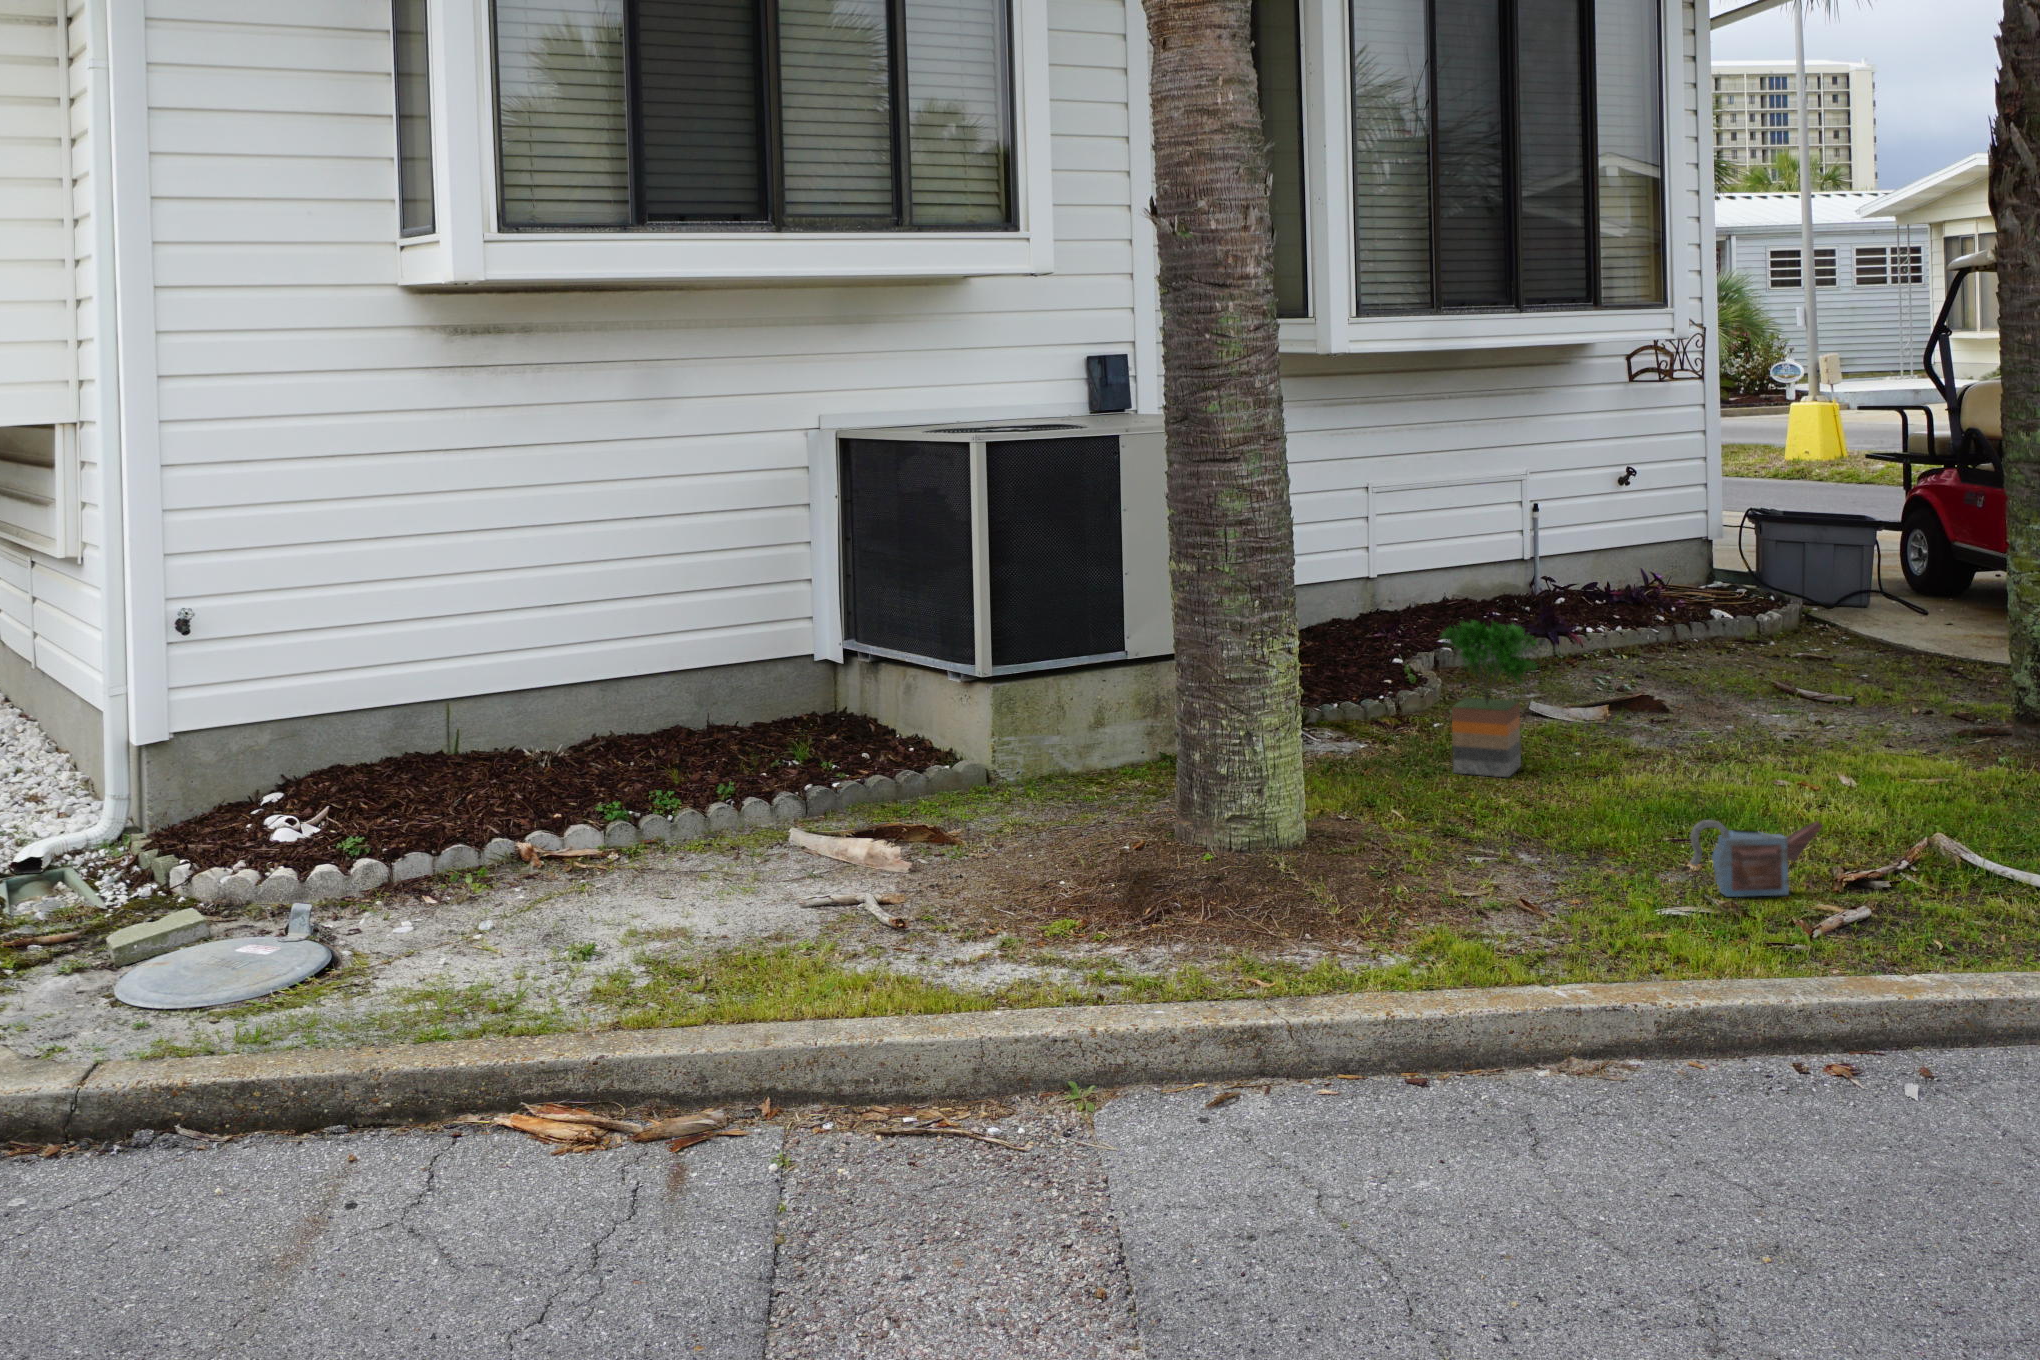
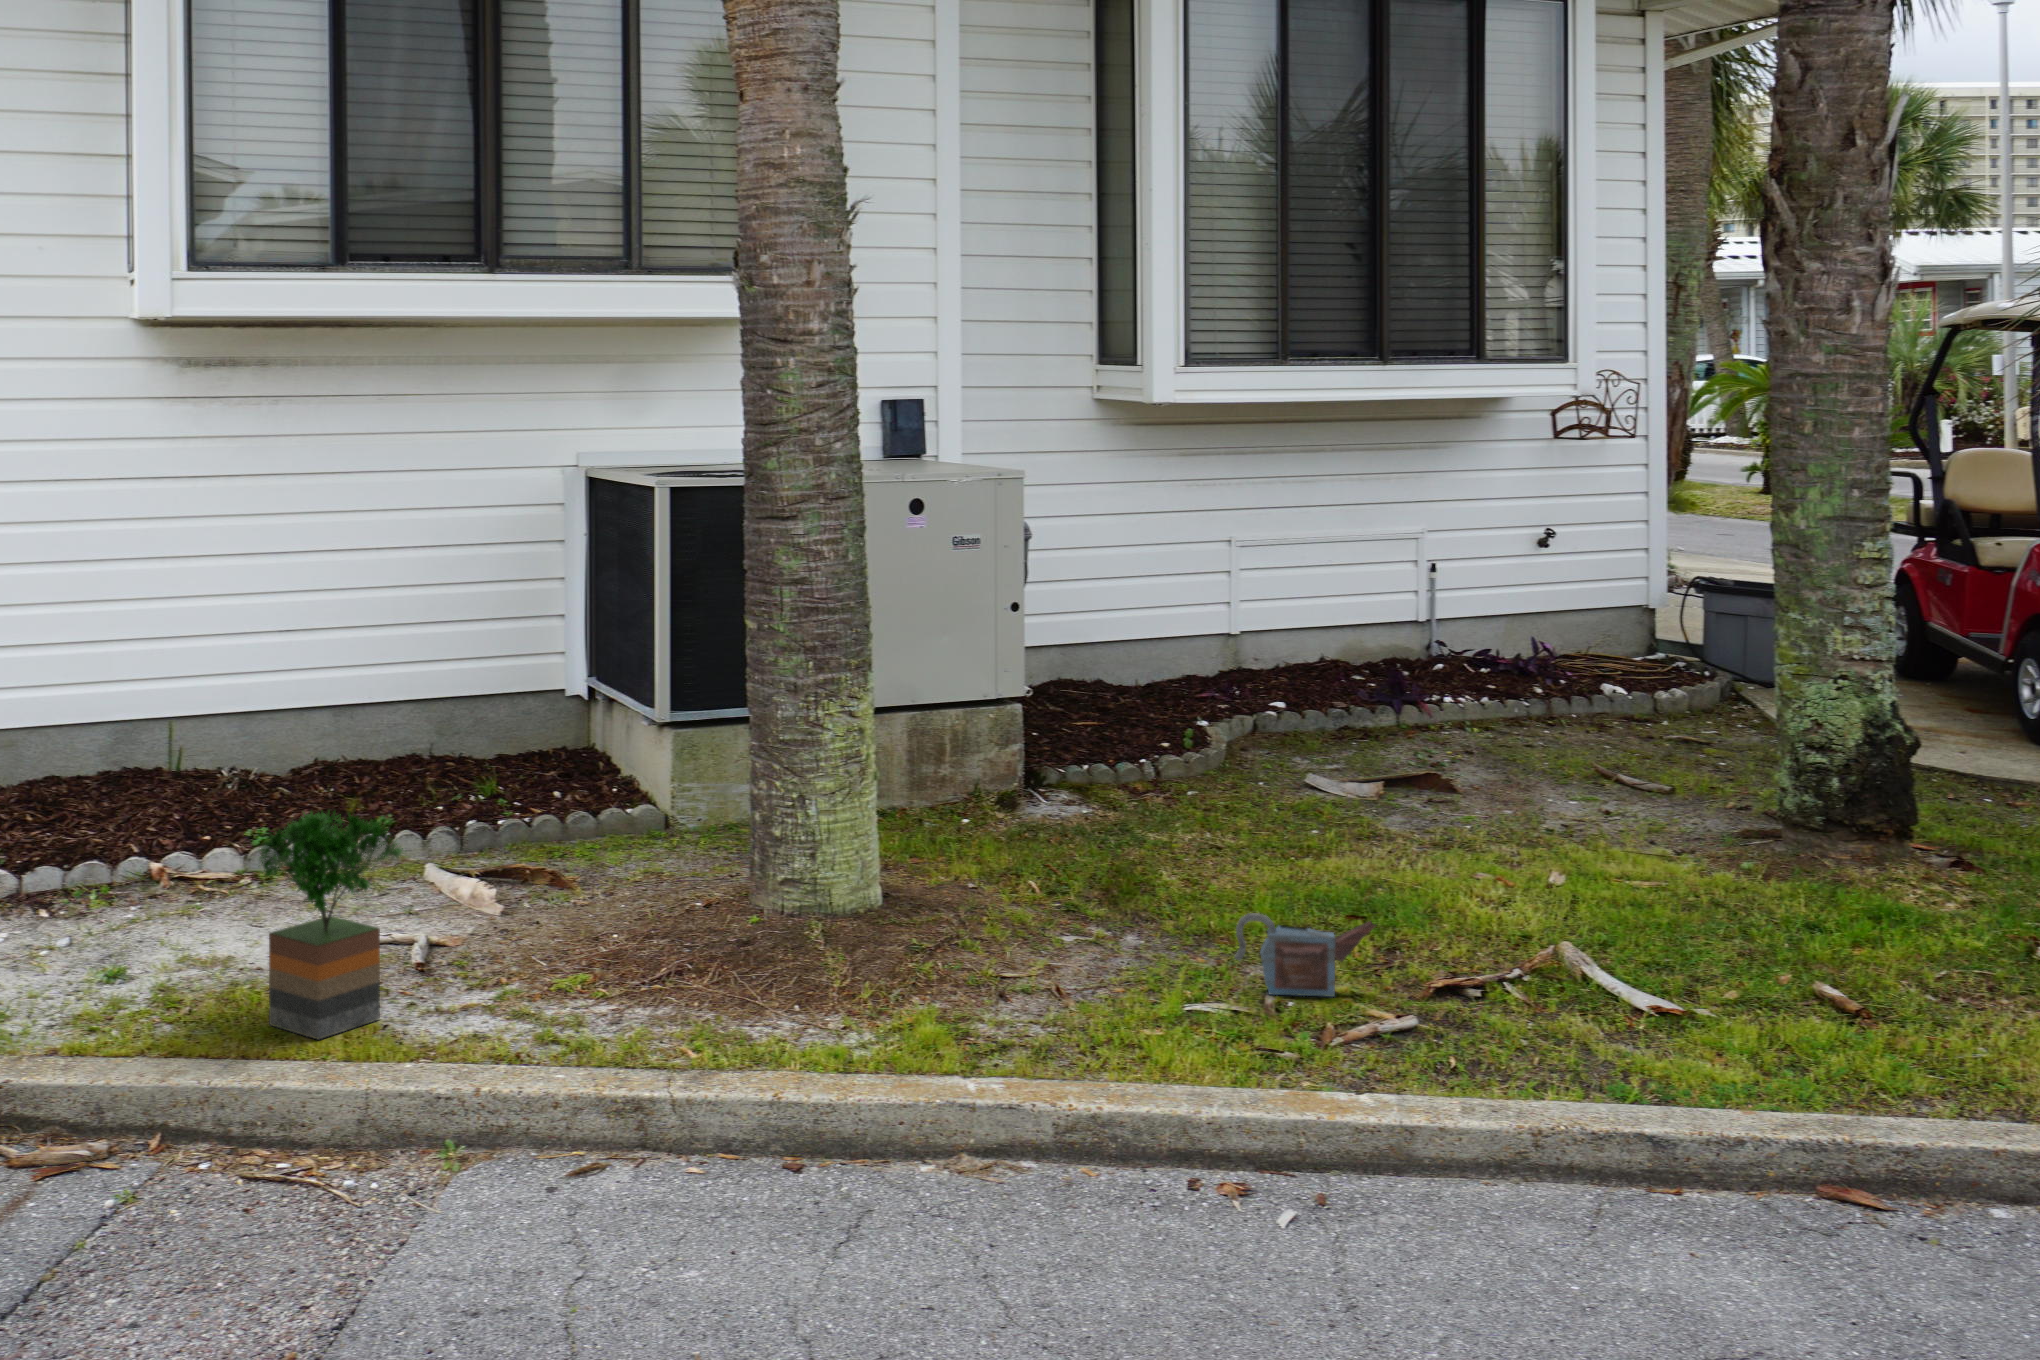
potted tree: present [1442,620,1537,777] -> present [260,812,403,1039]

